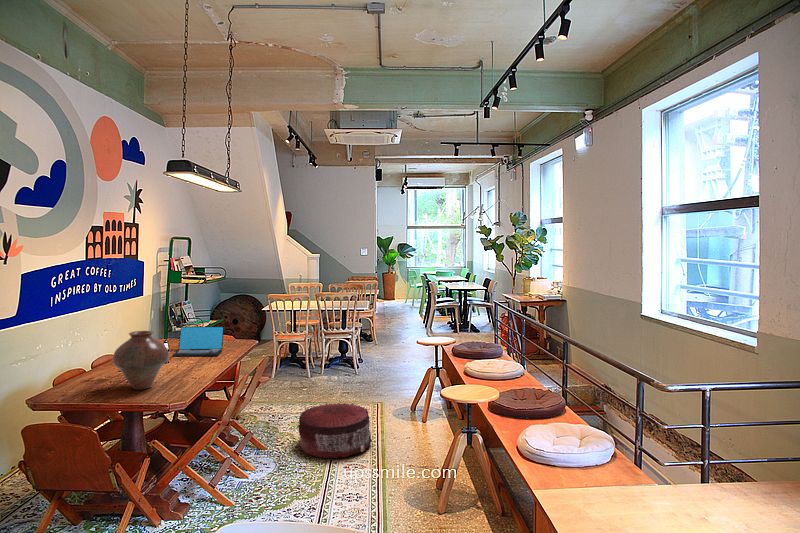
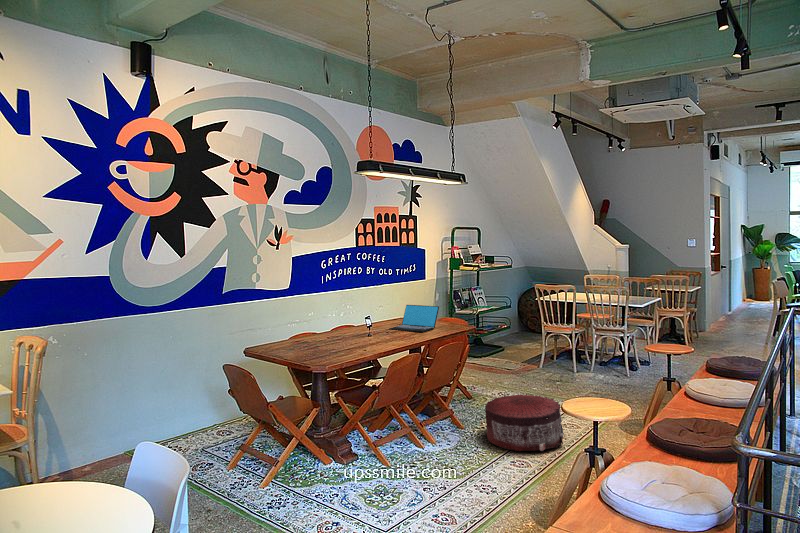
vase: present [112,331,169,390] -> none [302,301,345,349]

